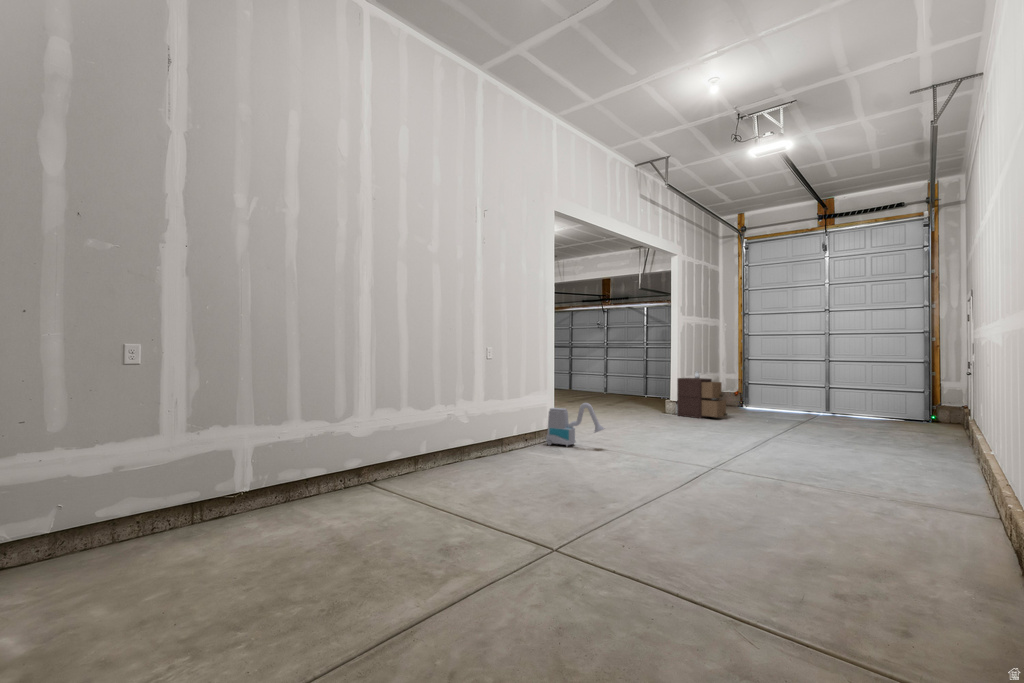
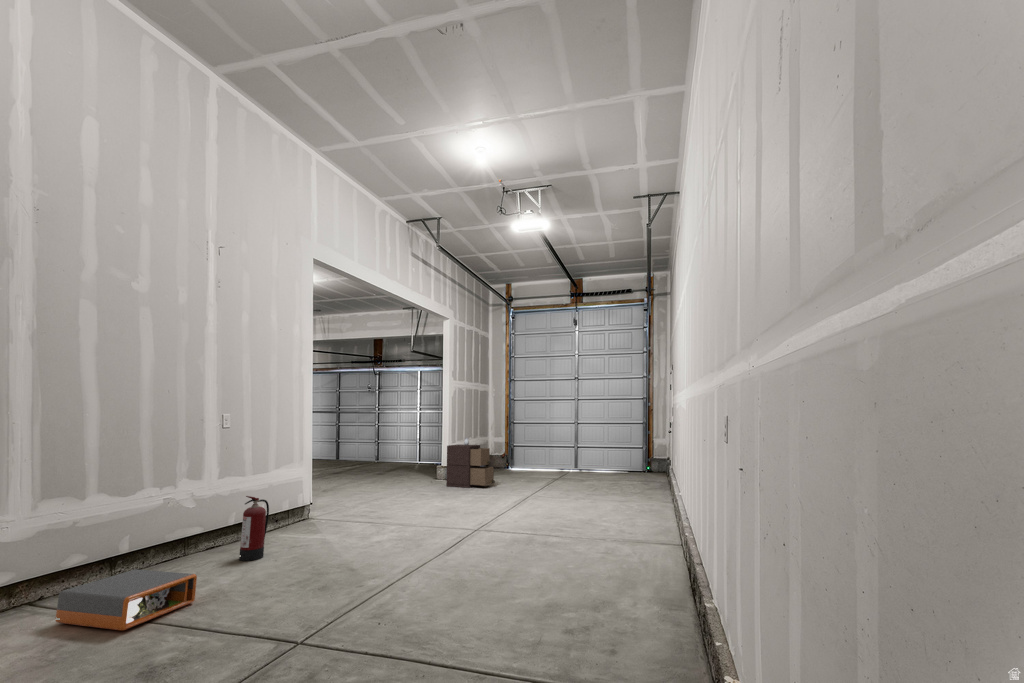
vacuum cleaner: present [546,403,605,447] -> none [281,485,358,543]
fire extinguisher: none [521,406,538,453] -> present [239,496,269,561]
storage box: none [427,448,502,482] -> present [56,569,197,630]

